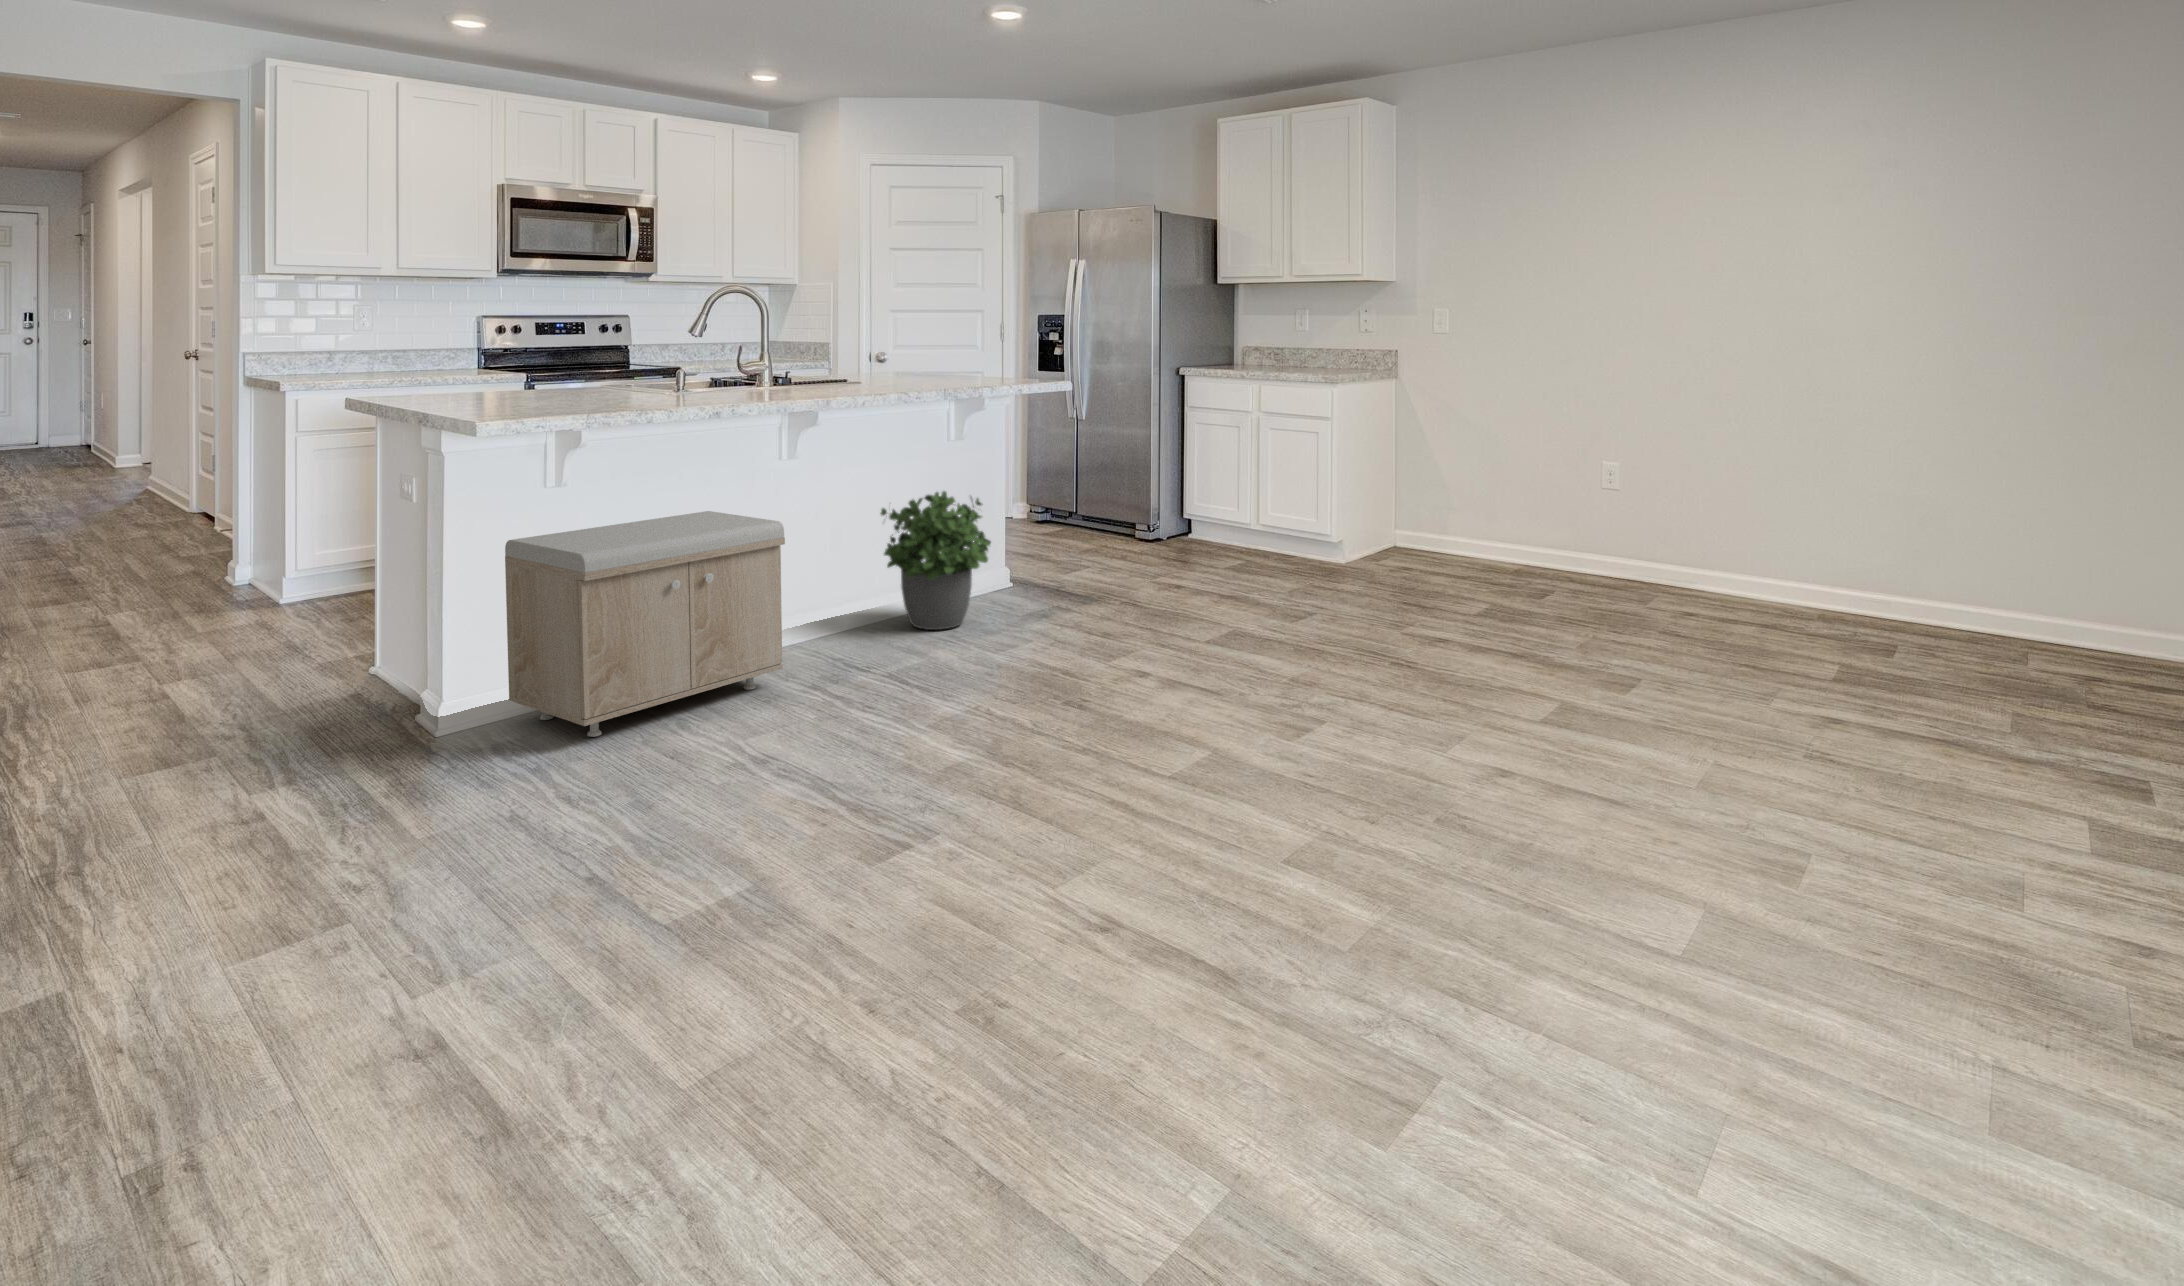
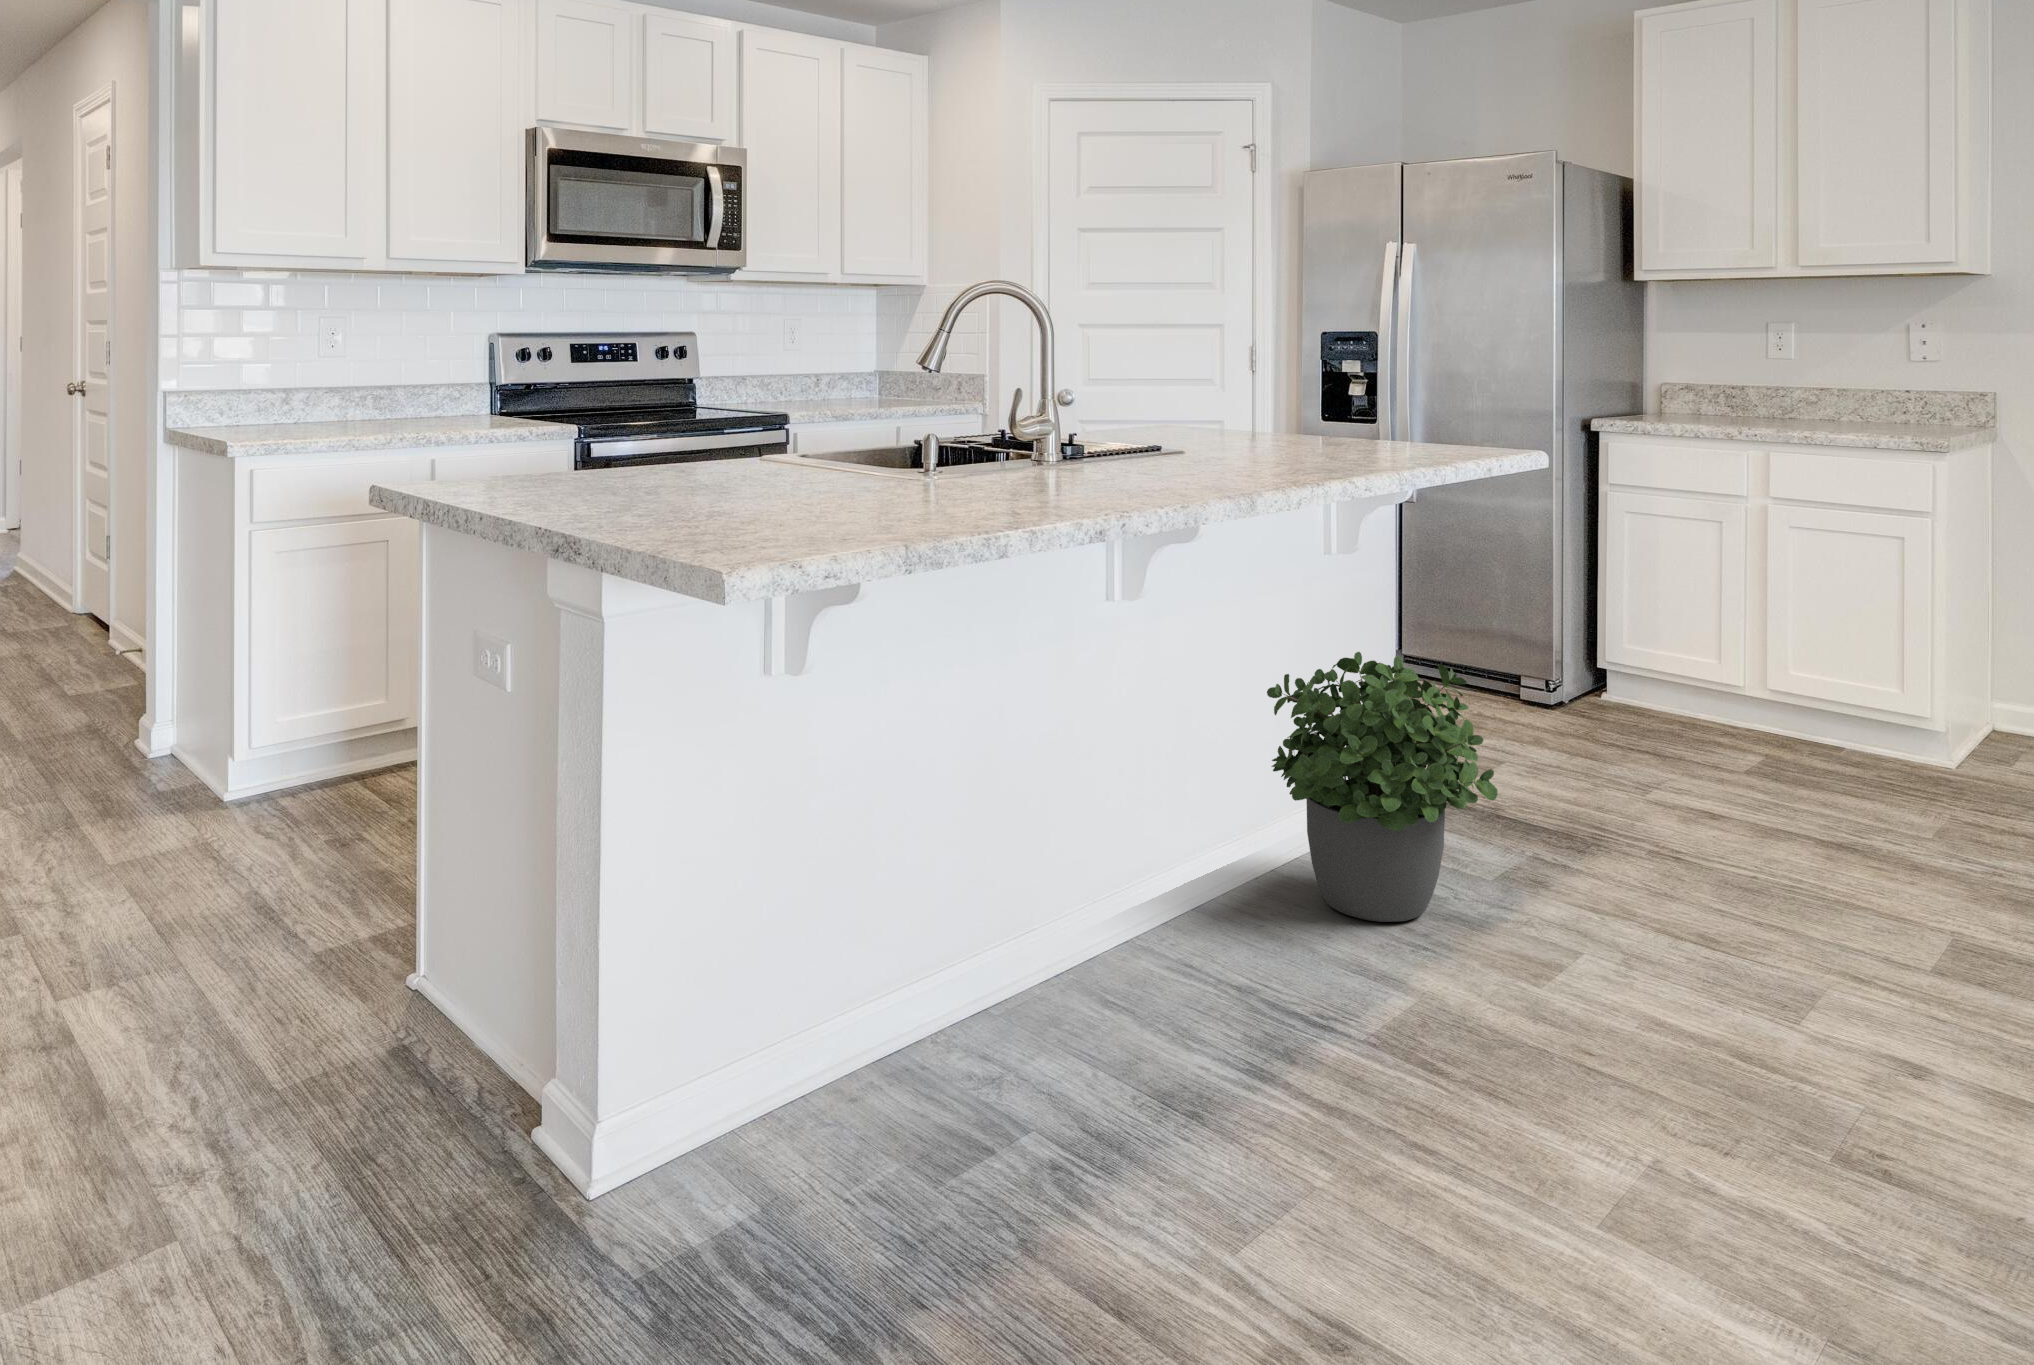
storage bench: present [505,511,785,737] -> none [727,705,1230,1241]

